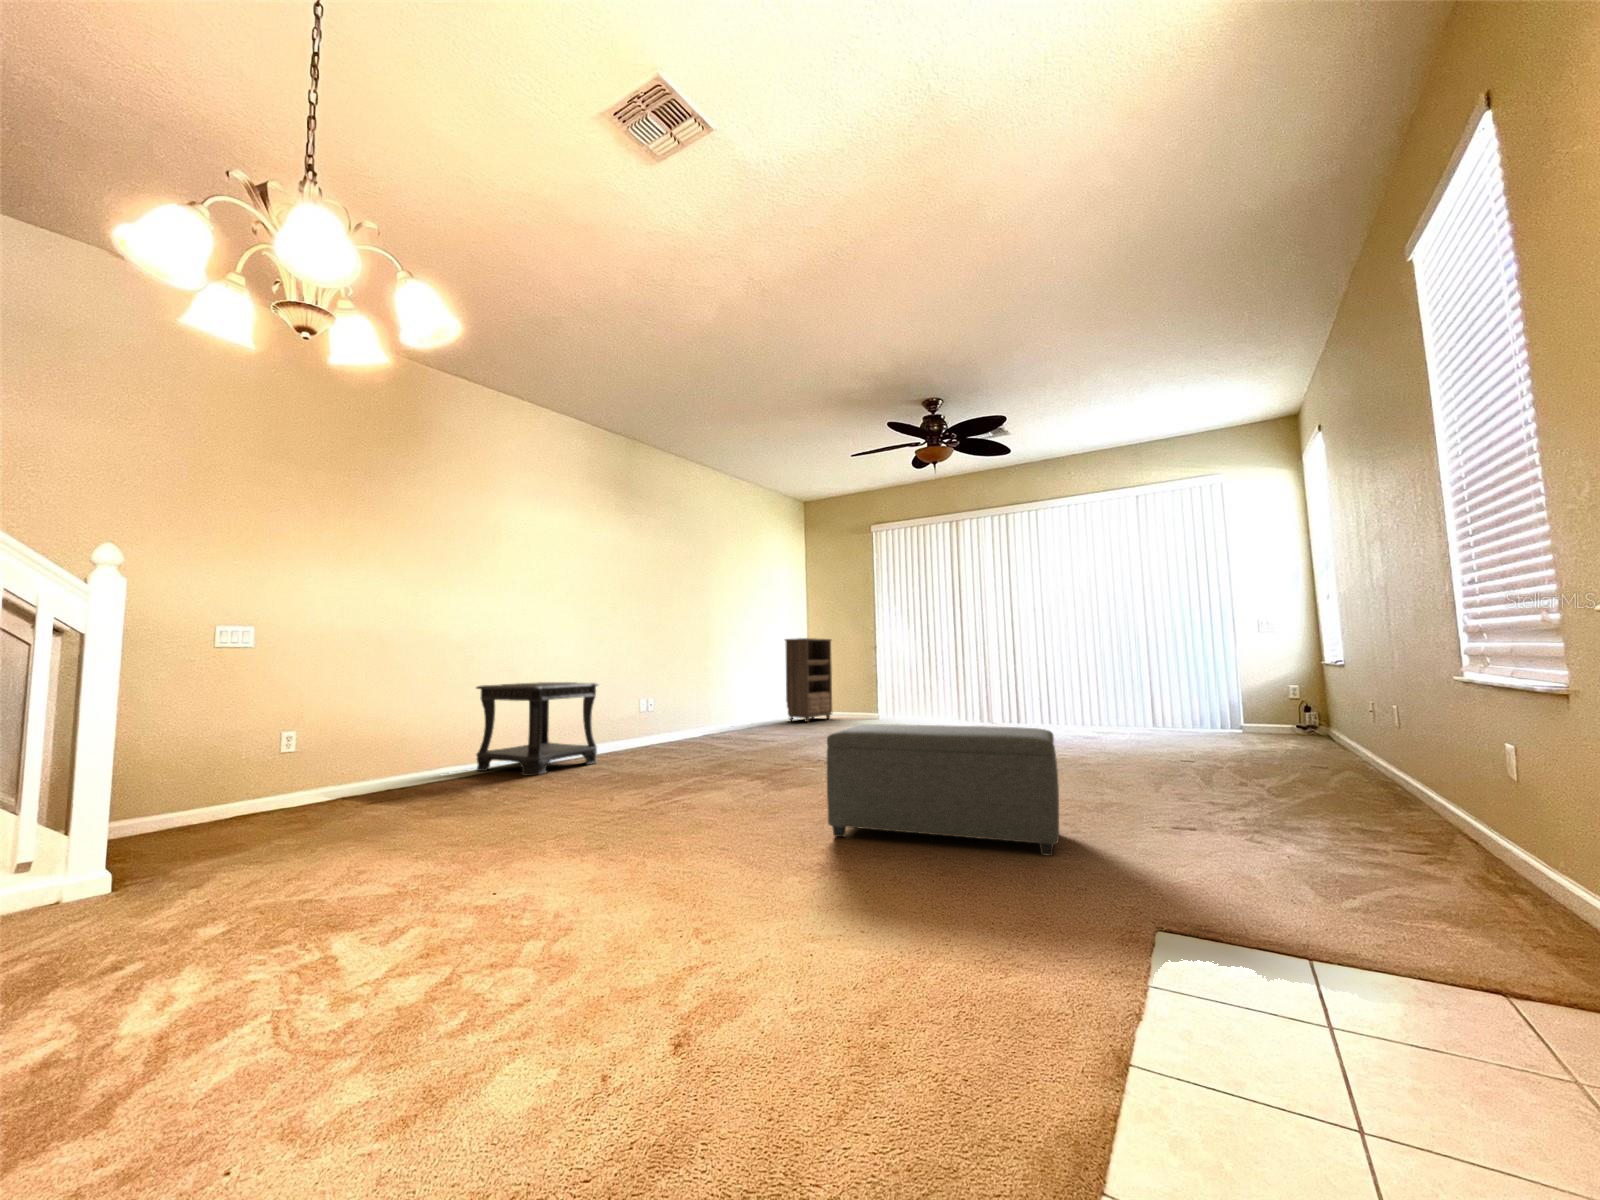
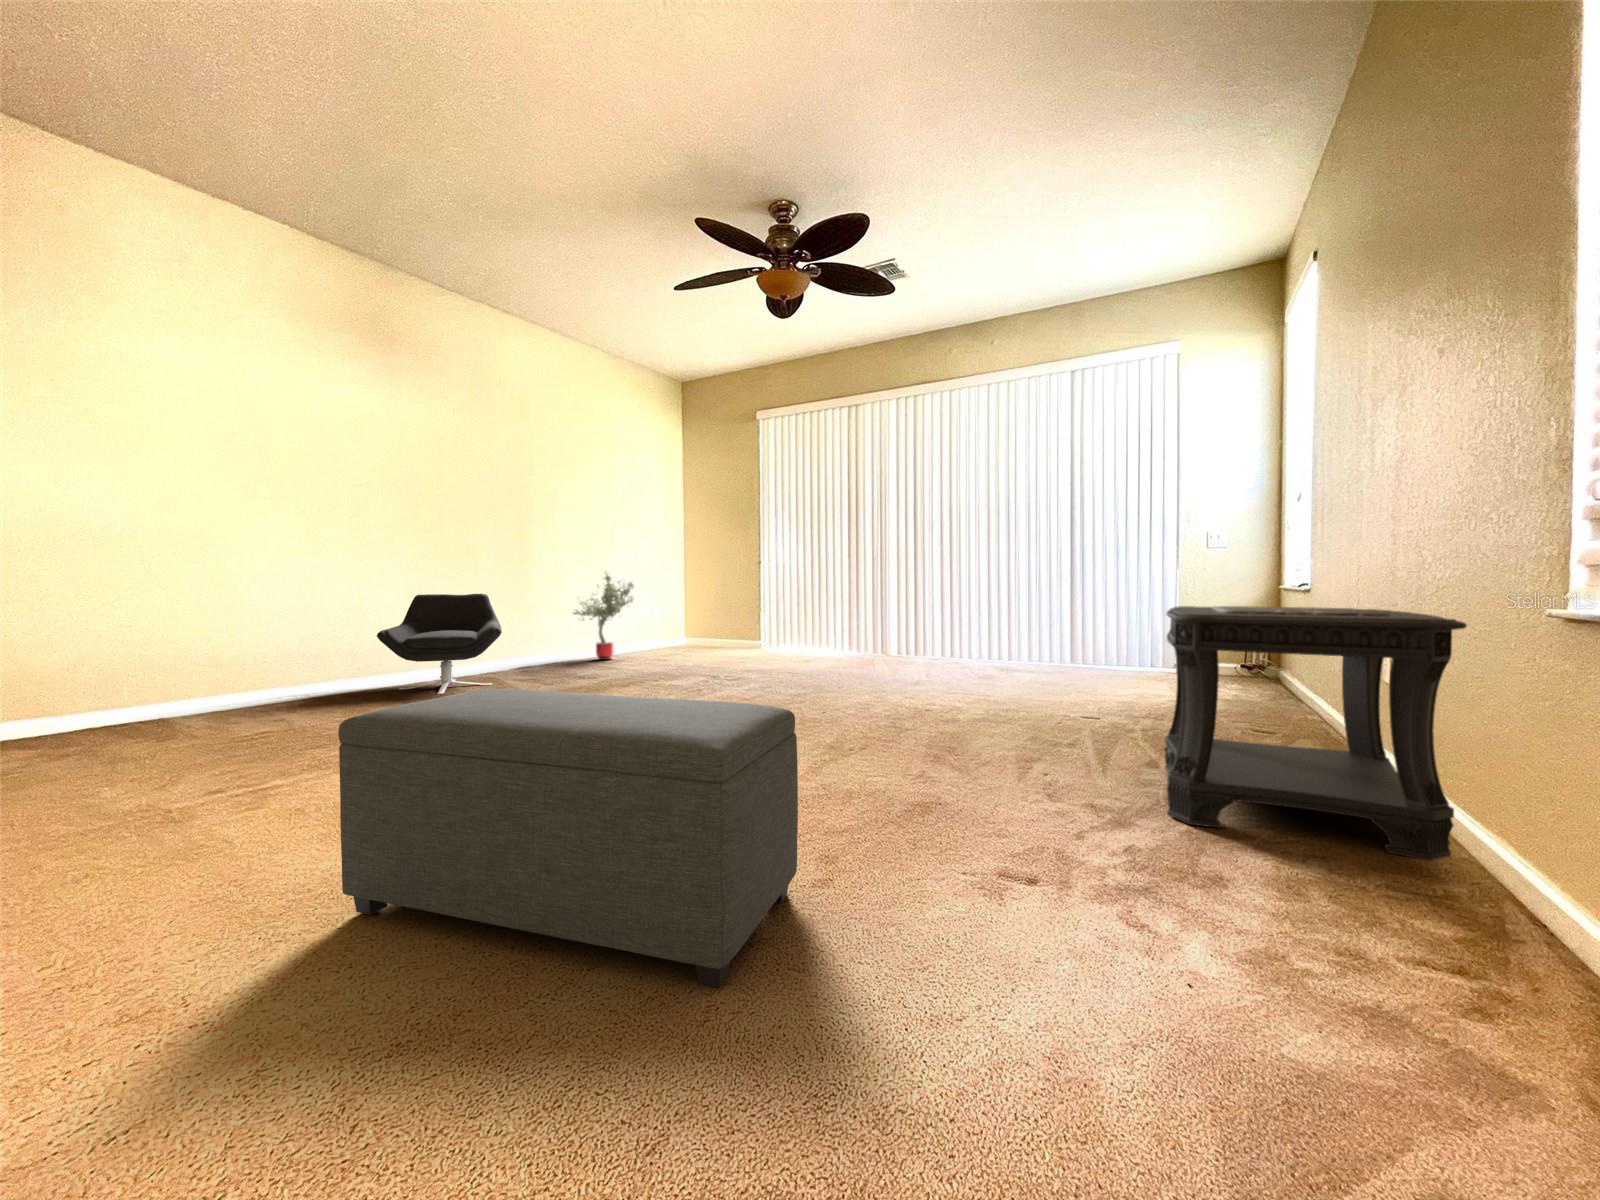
bookshelf: present [785,638,832,722] -> none [645,550,707,652]
potted tree: none [737,655,783,728] -> present [574,572,634,660]
lounge chair: none [631,675,715,750] -> present [377,594,502,694]
side table: present [476,682,598,776] -> present [1164,606,1467,860]

